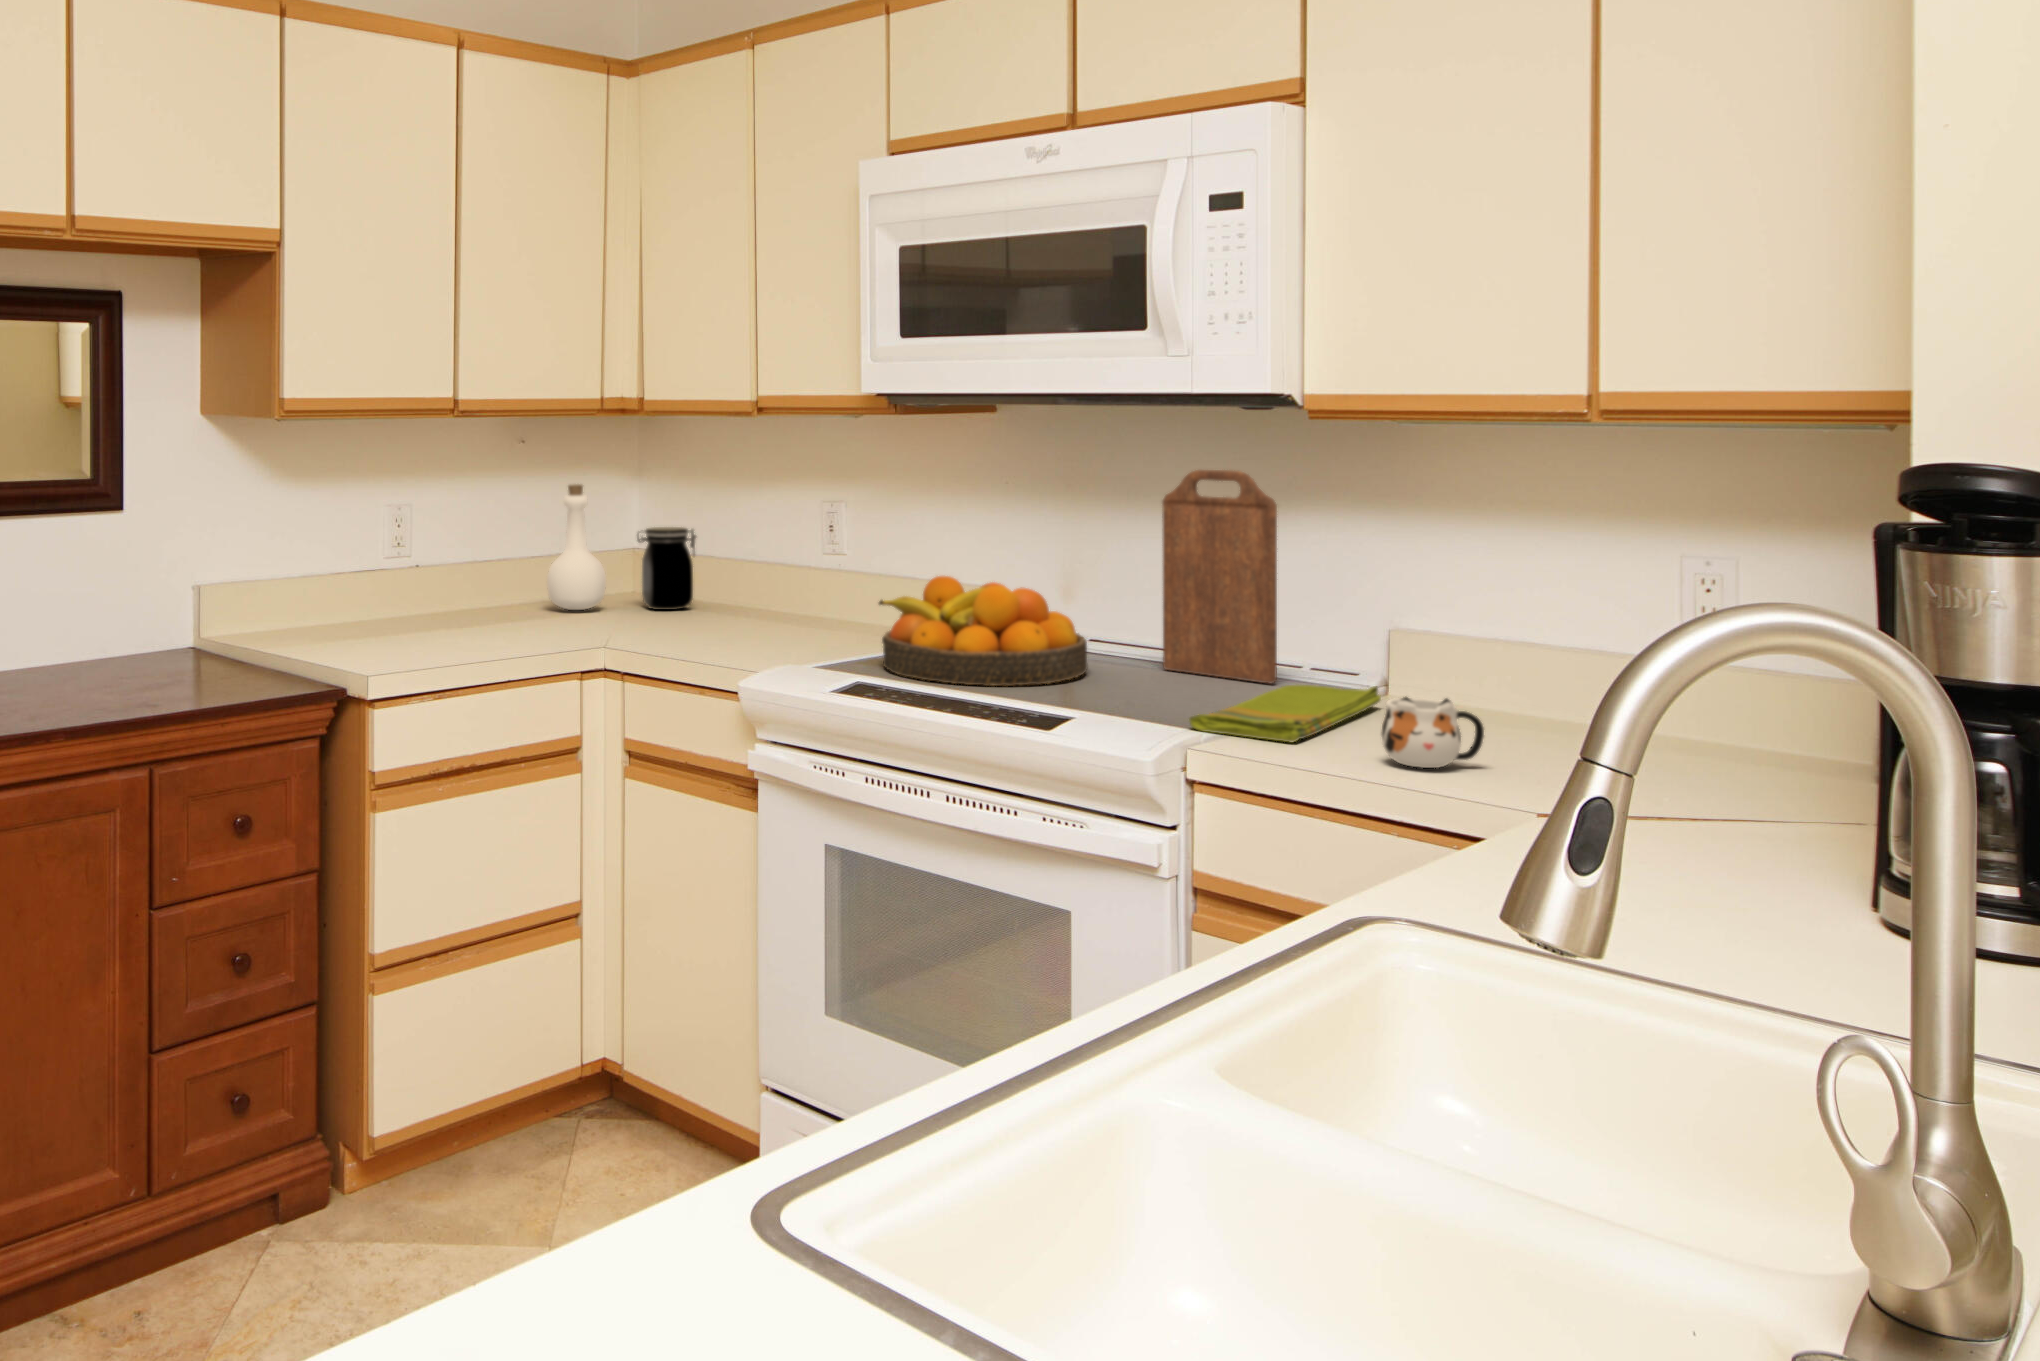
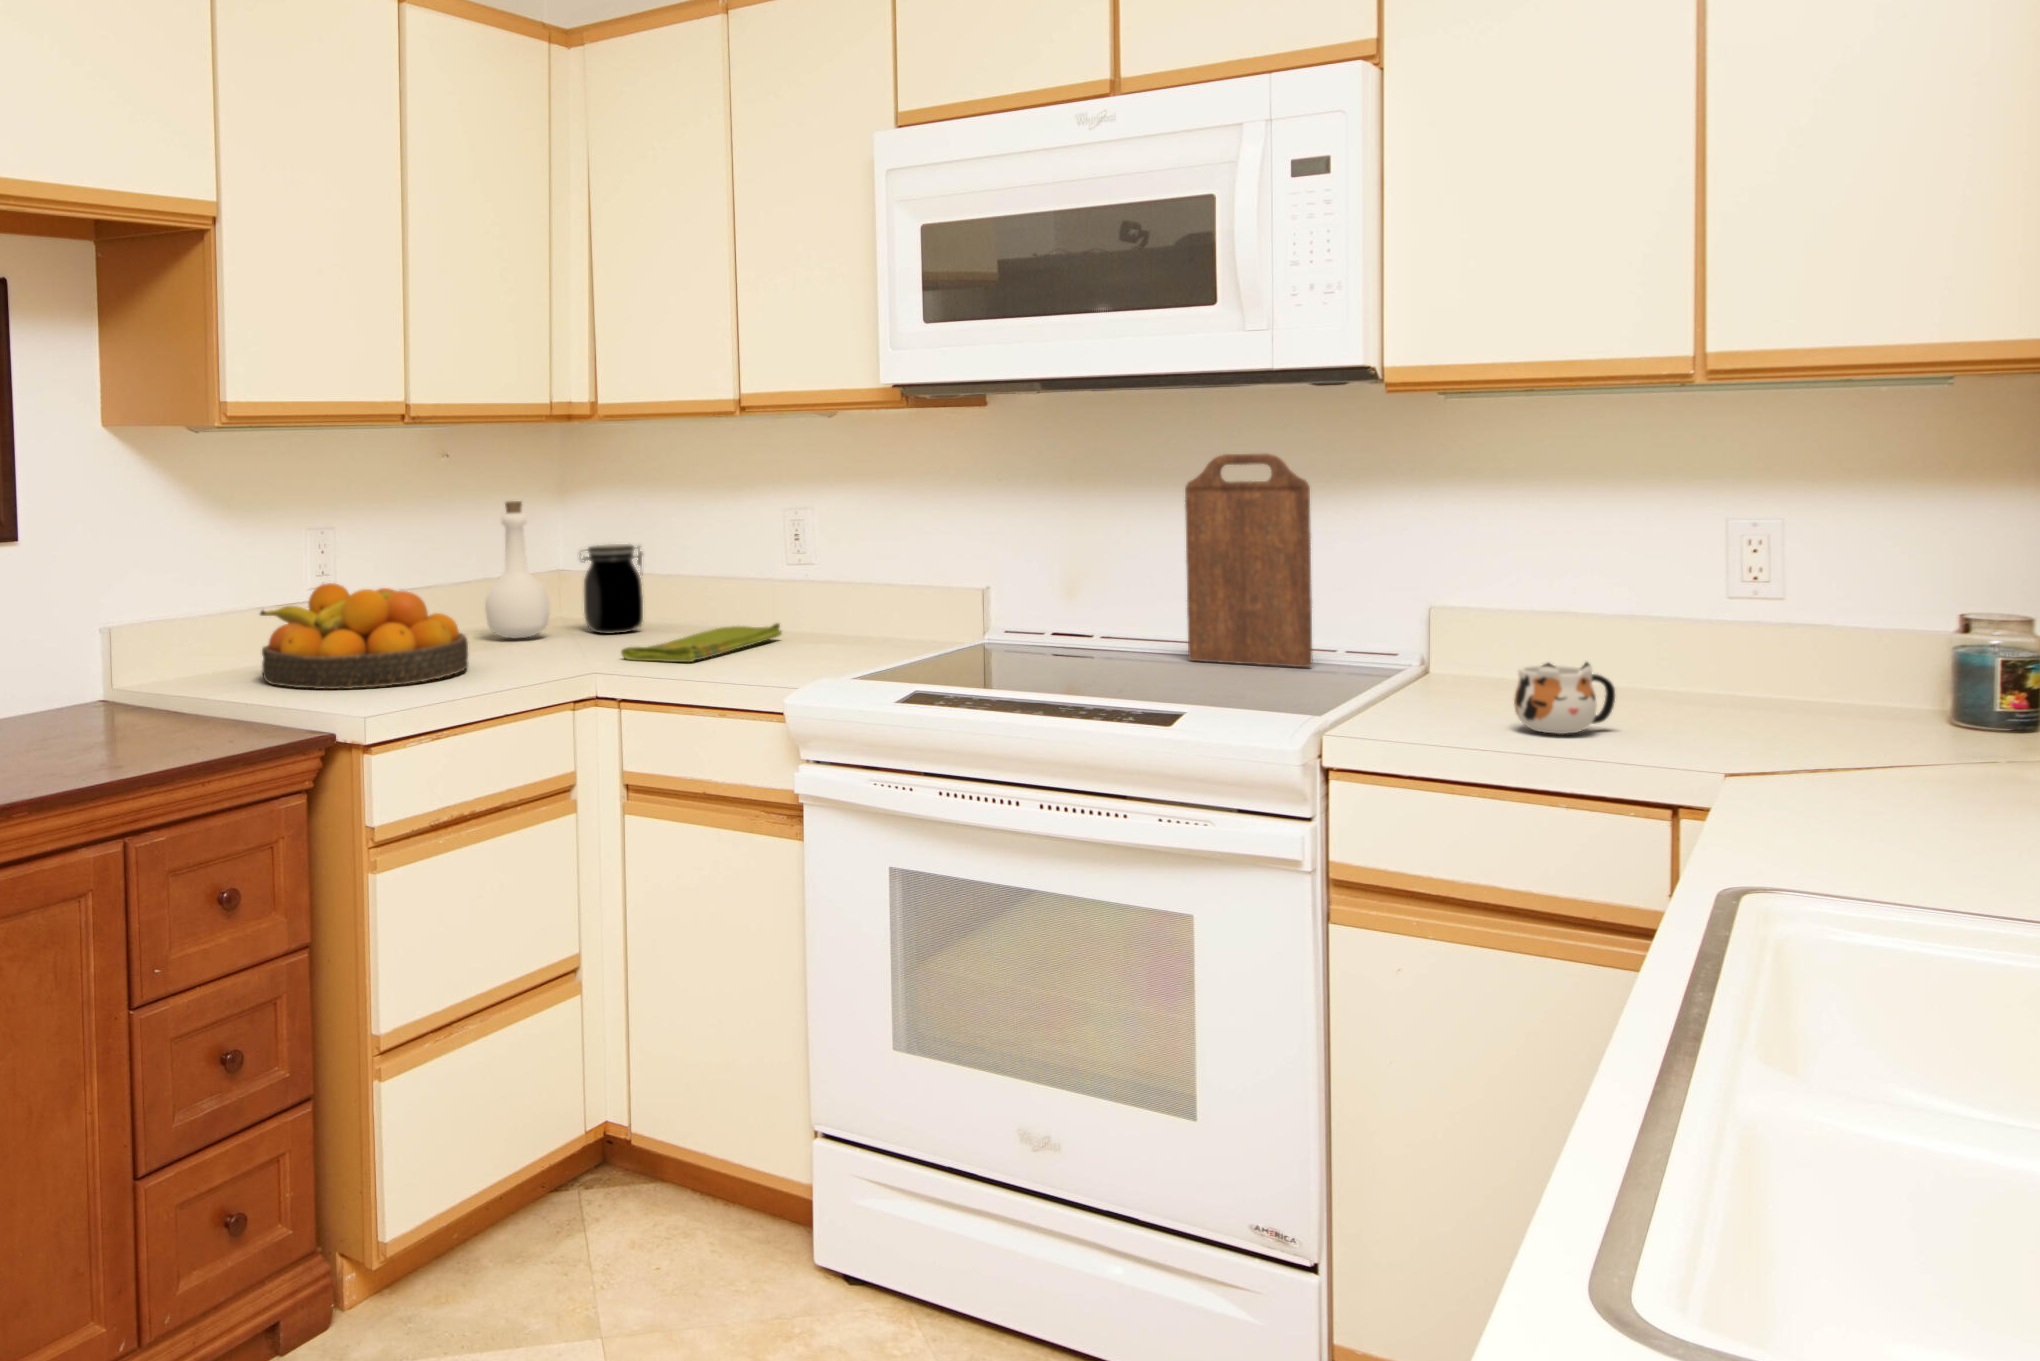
fruit bowl: present [879,576,1088,686] -> present [260,583,468,689]
dish towel: present [1189,685,1381,742] -> present [621,623,782,662]

